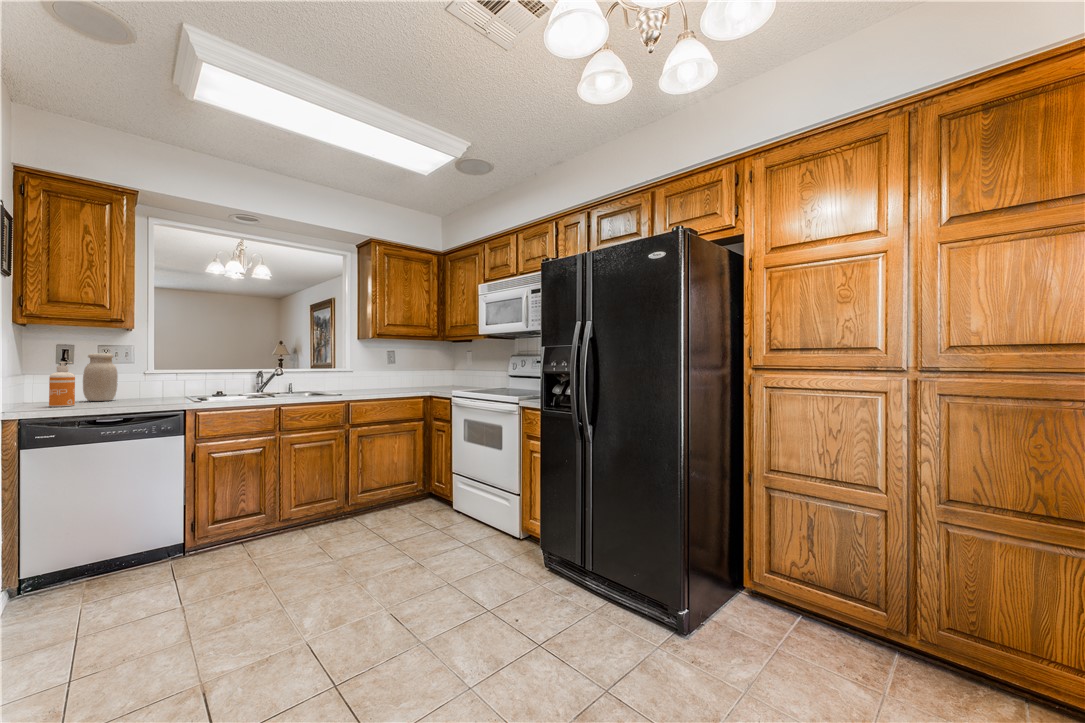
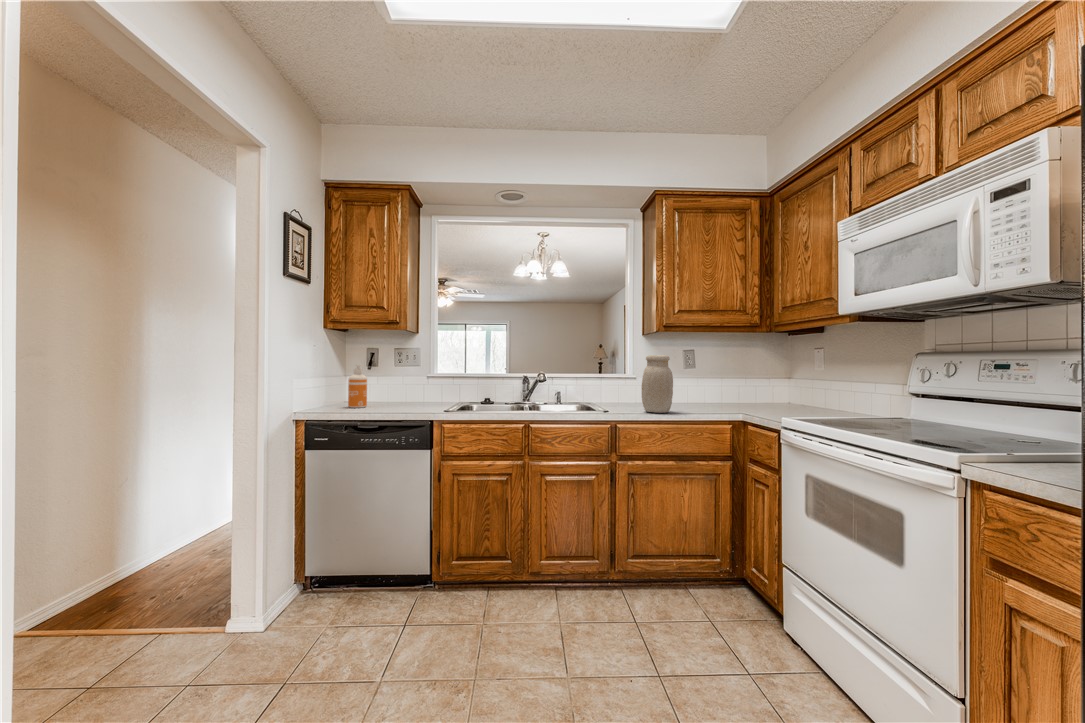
jar: present [83,353,118,401] -> present [642,355,673,413]

